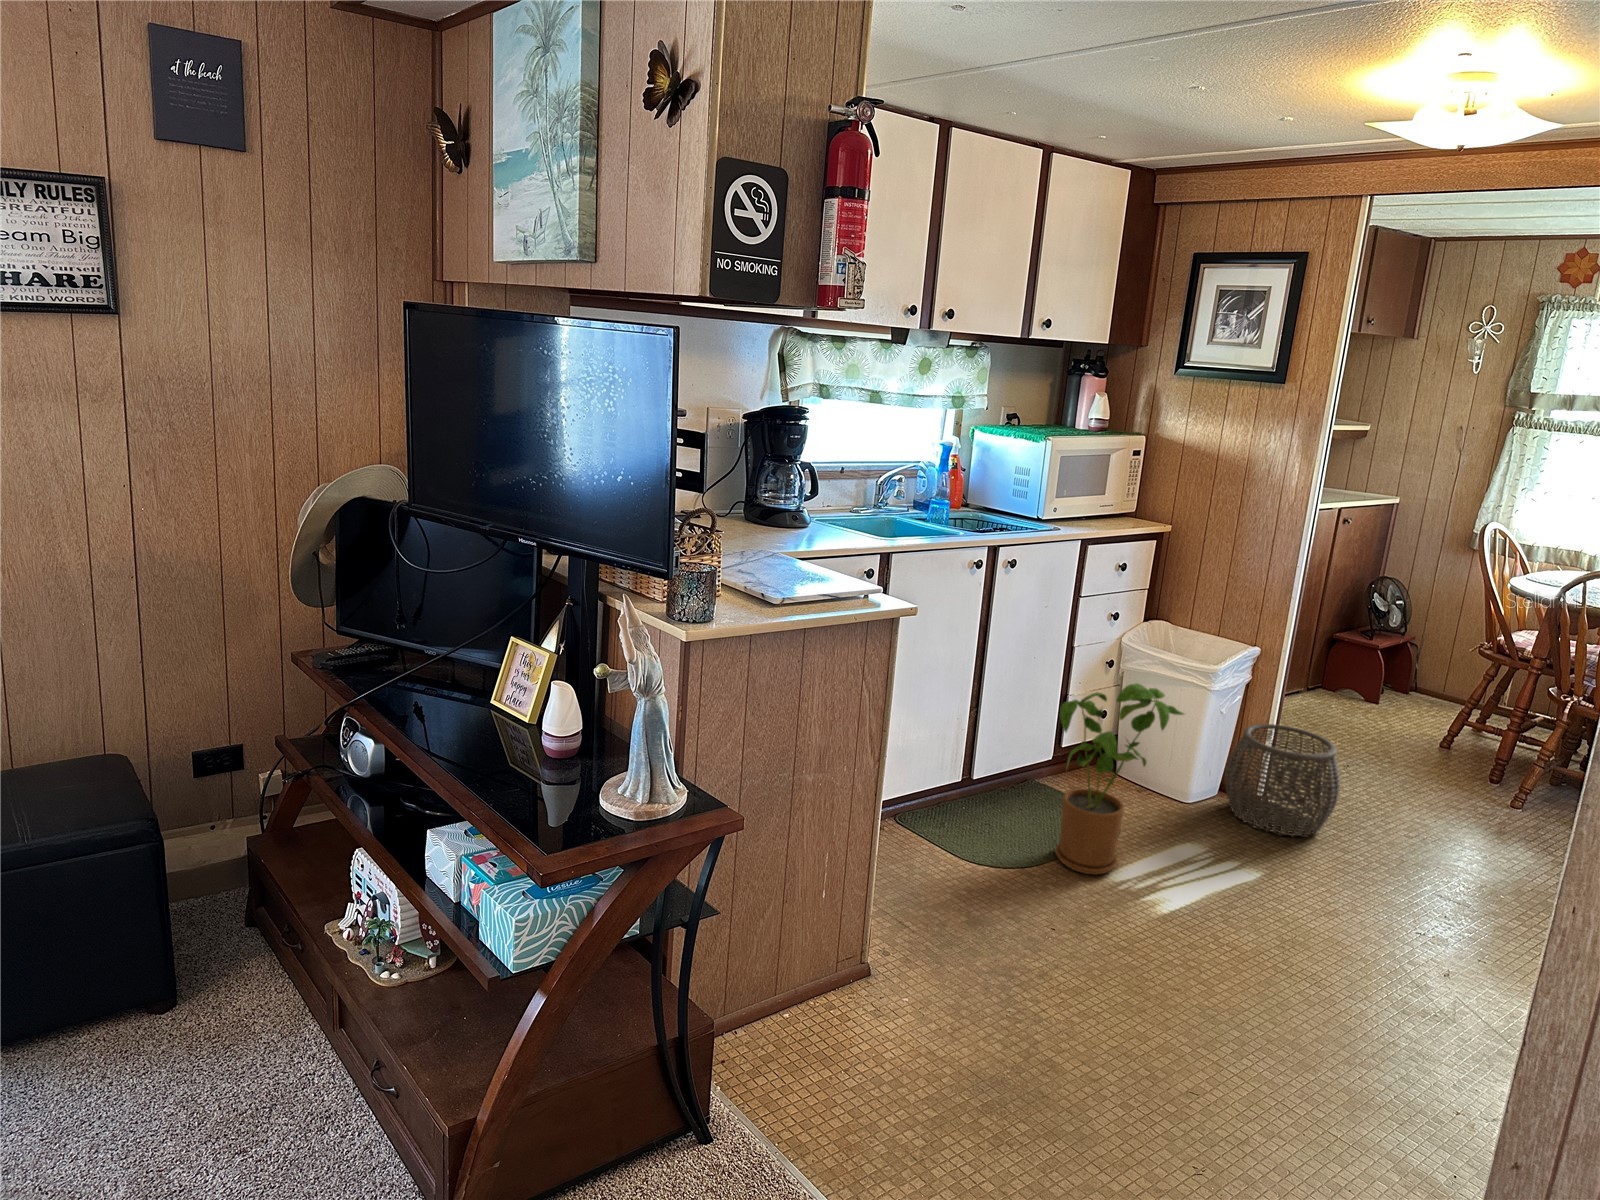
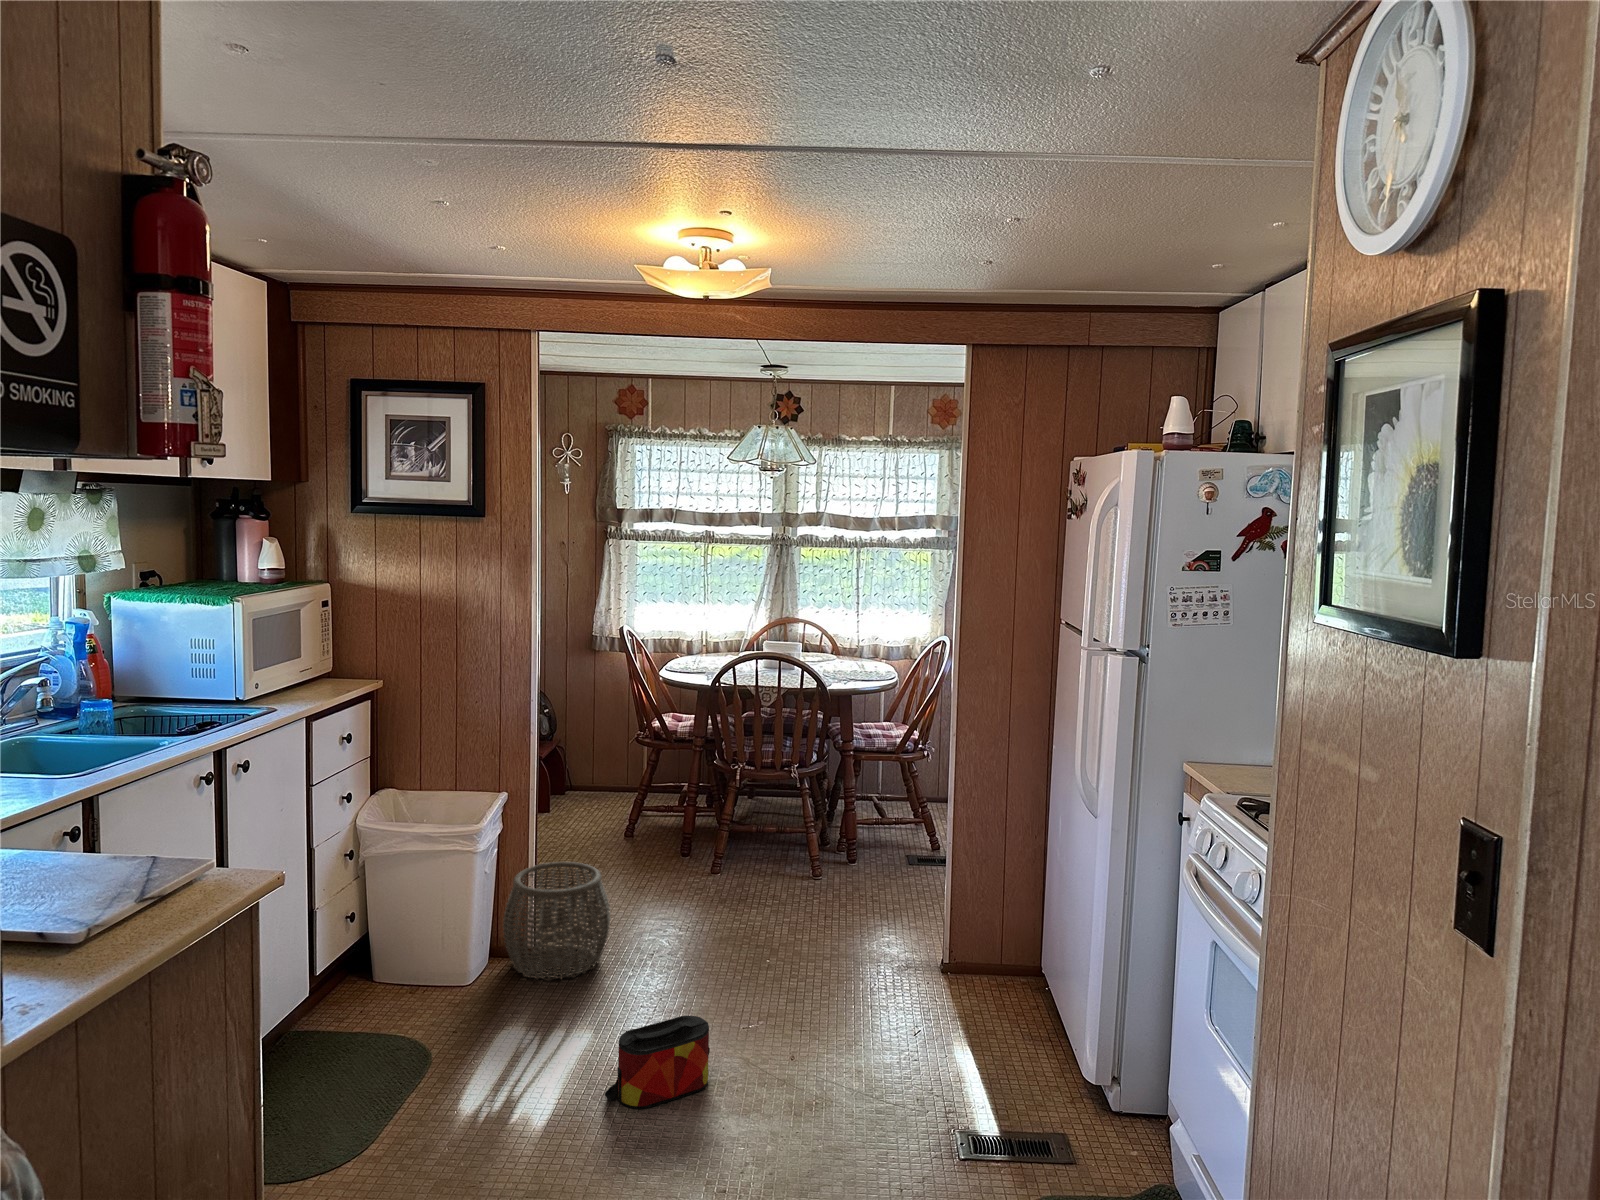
house plant: present [1055,683,1184,875] -> none [361,869,505,1127]
bag: none [1228,883,1356,974] -> present [605,1016,710,1109]

